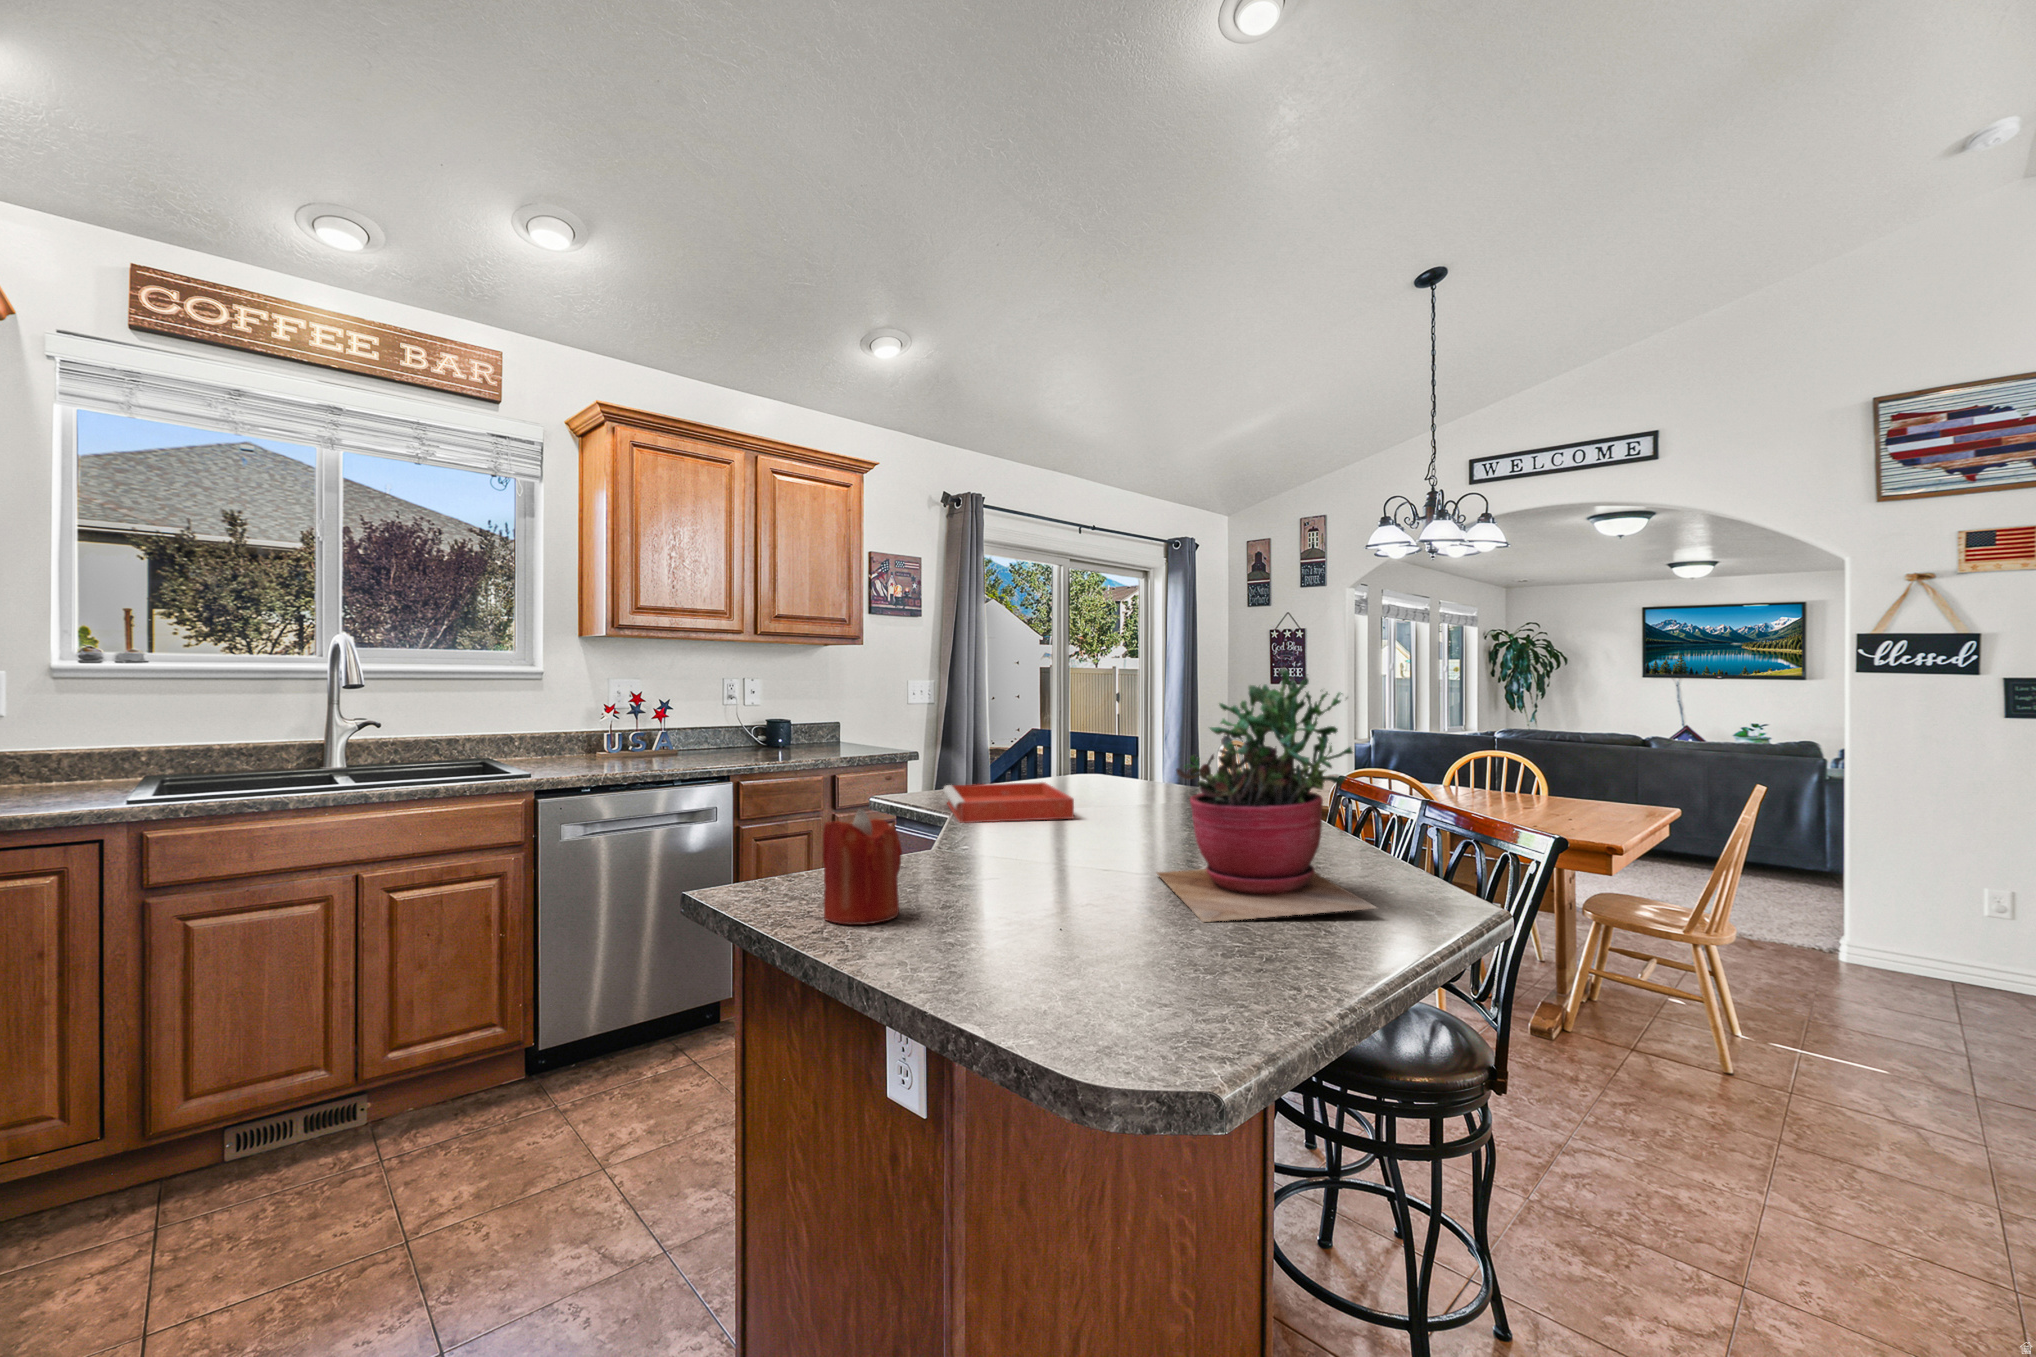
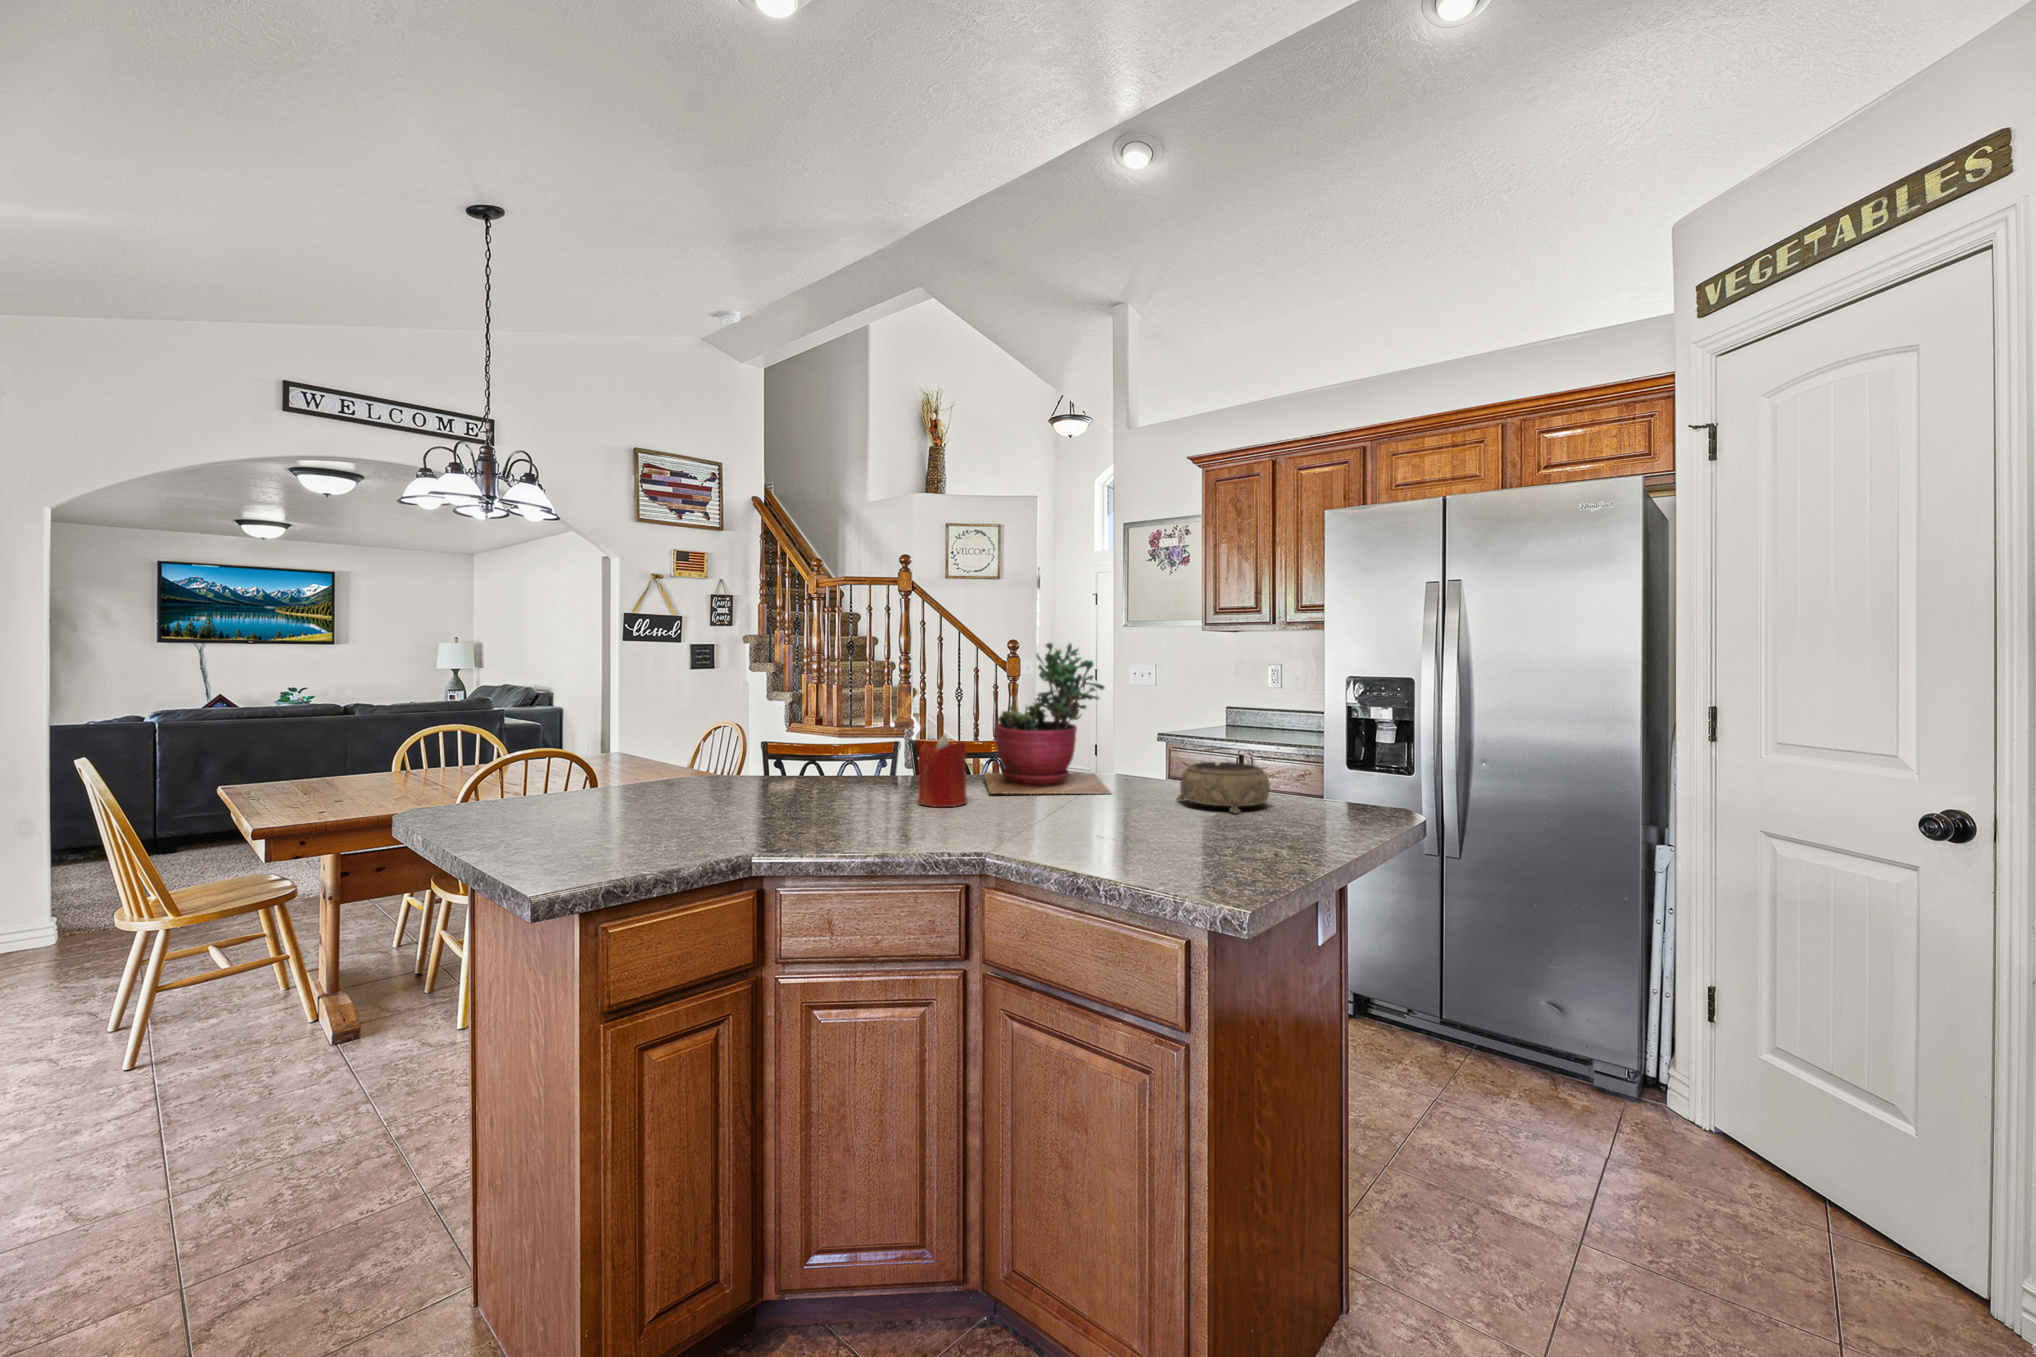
tray: present [943,782,1074,823] -> none [474,781,702,837]
candle: present [823,809,902,924] -> present [918,735,967,807]
decorative bowl: none [1001,885,1181,1003] -> present [1177,762,1270,814]

